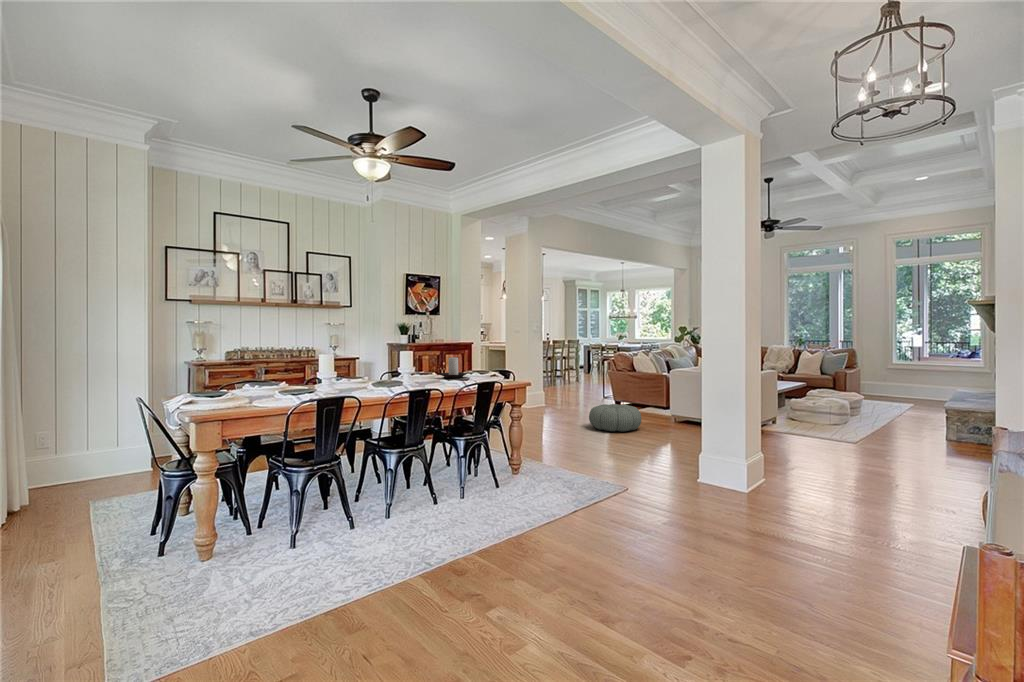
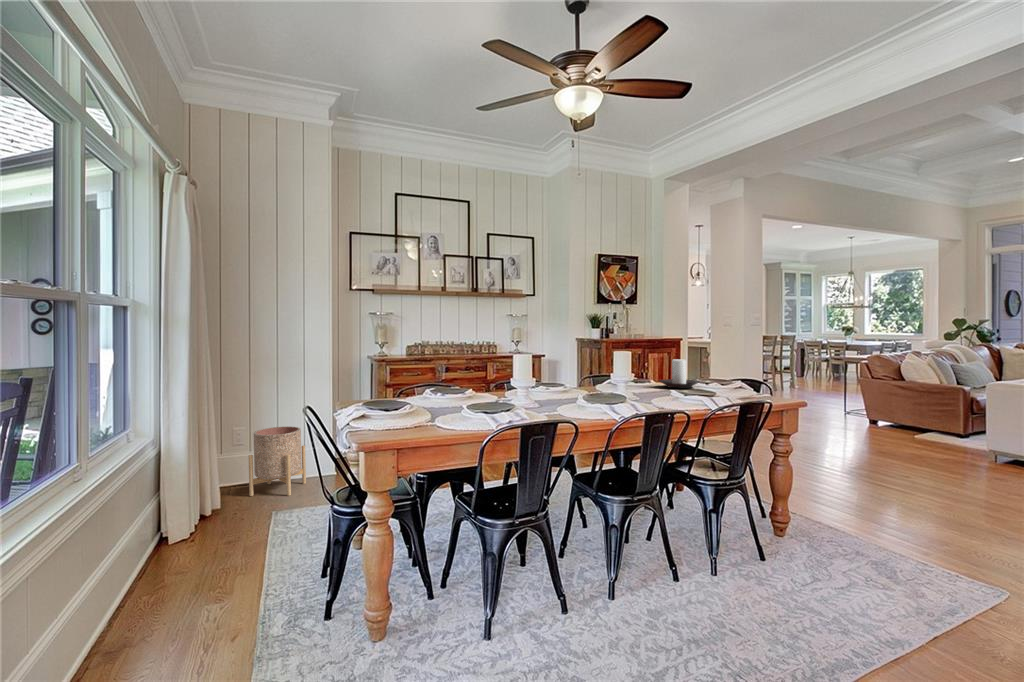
pouf: present [589,404,641,432] -> none [855,427,949,469]
planter: none [60,426,122,492] -> present [248,426,306,496]

